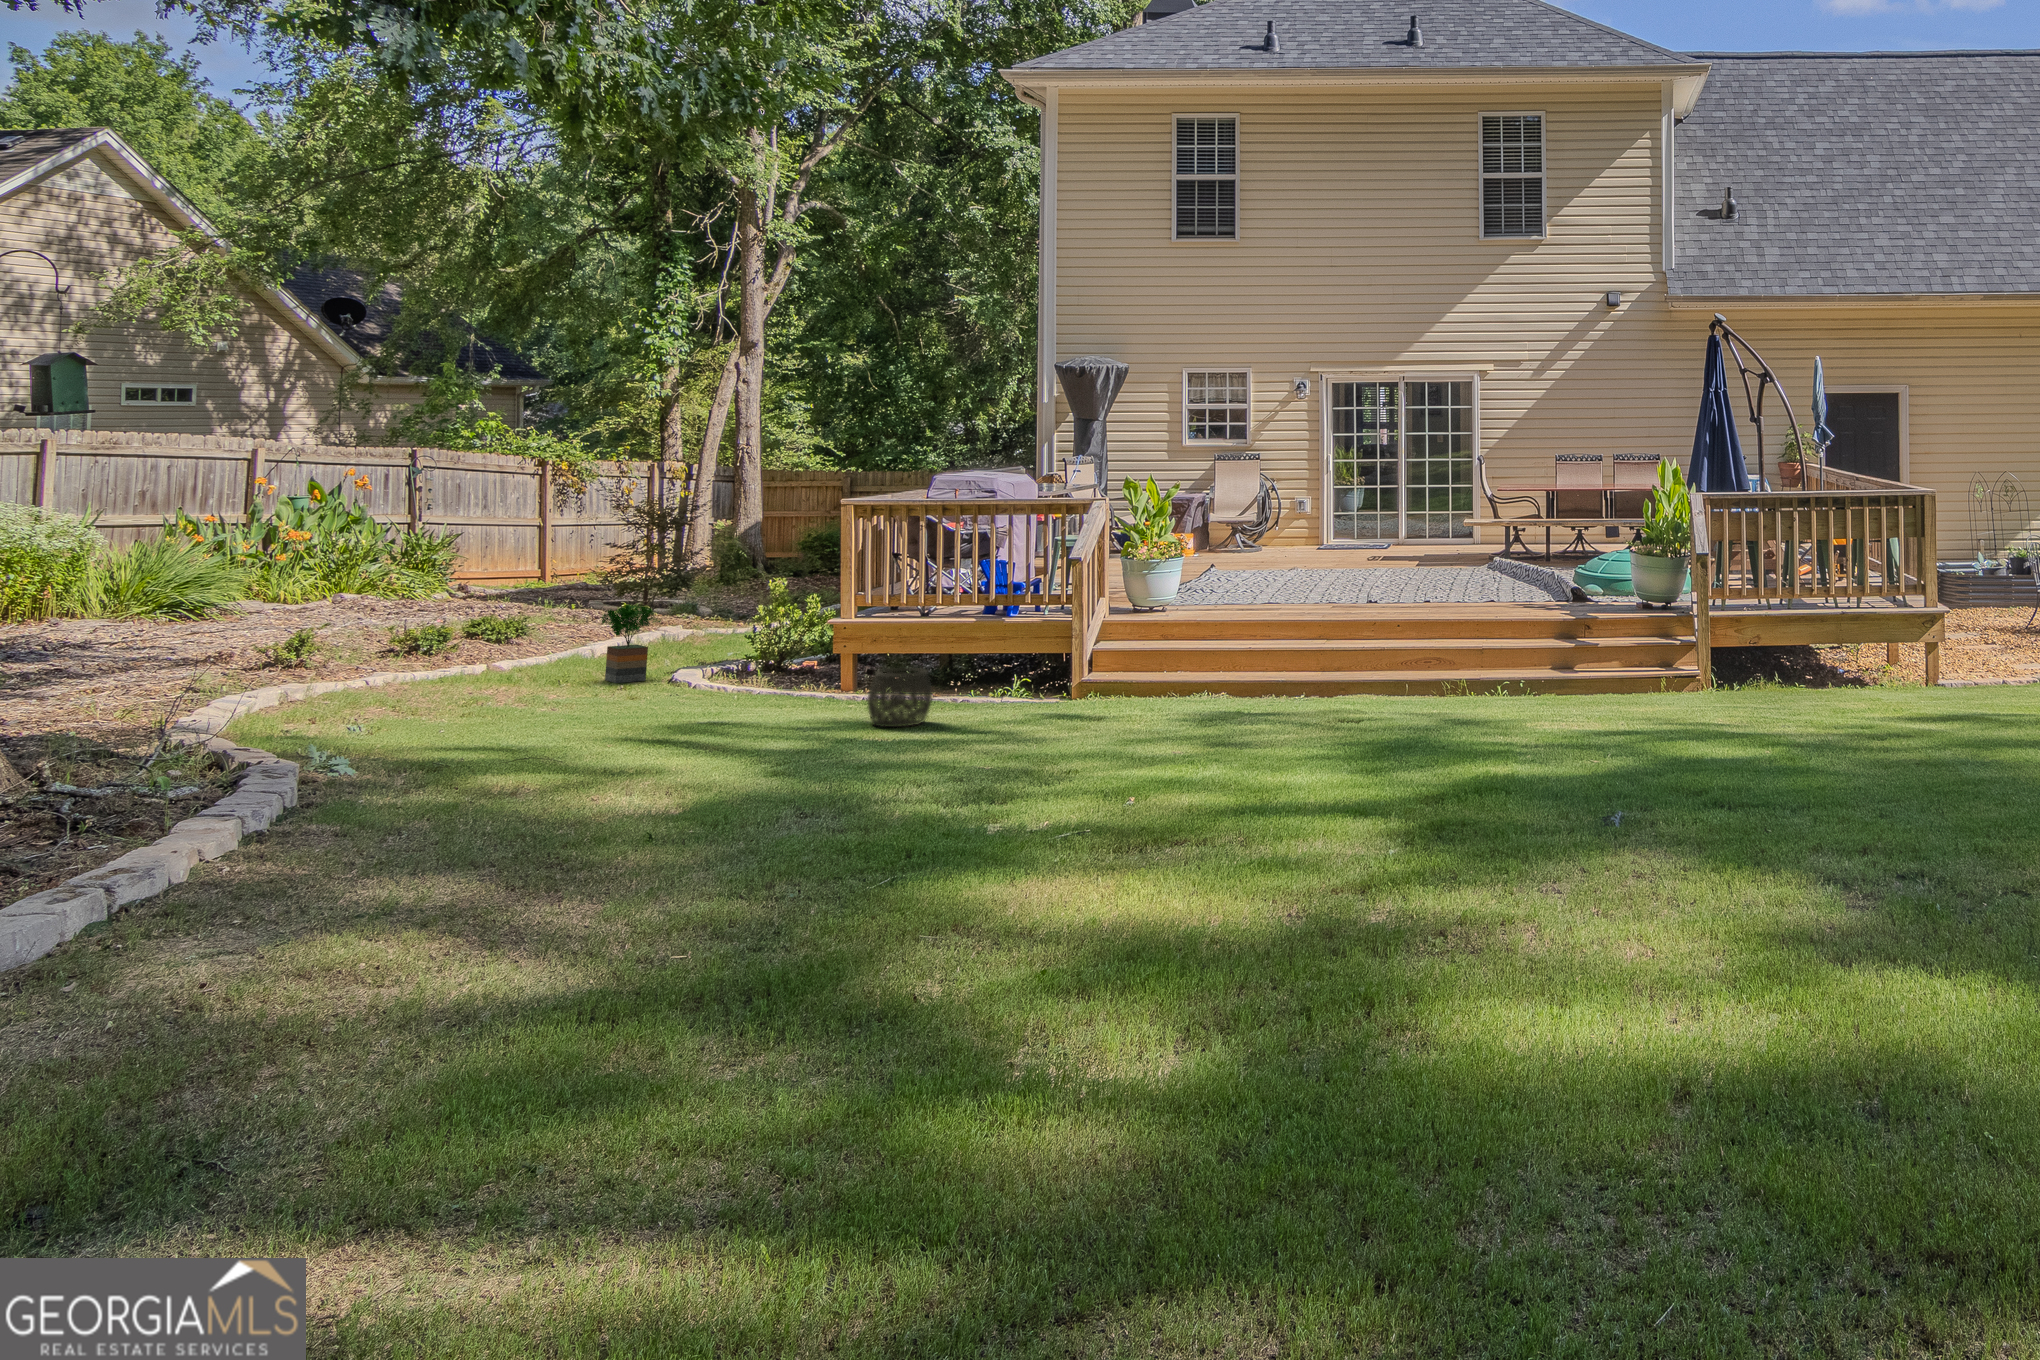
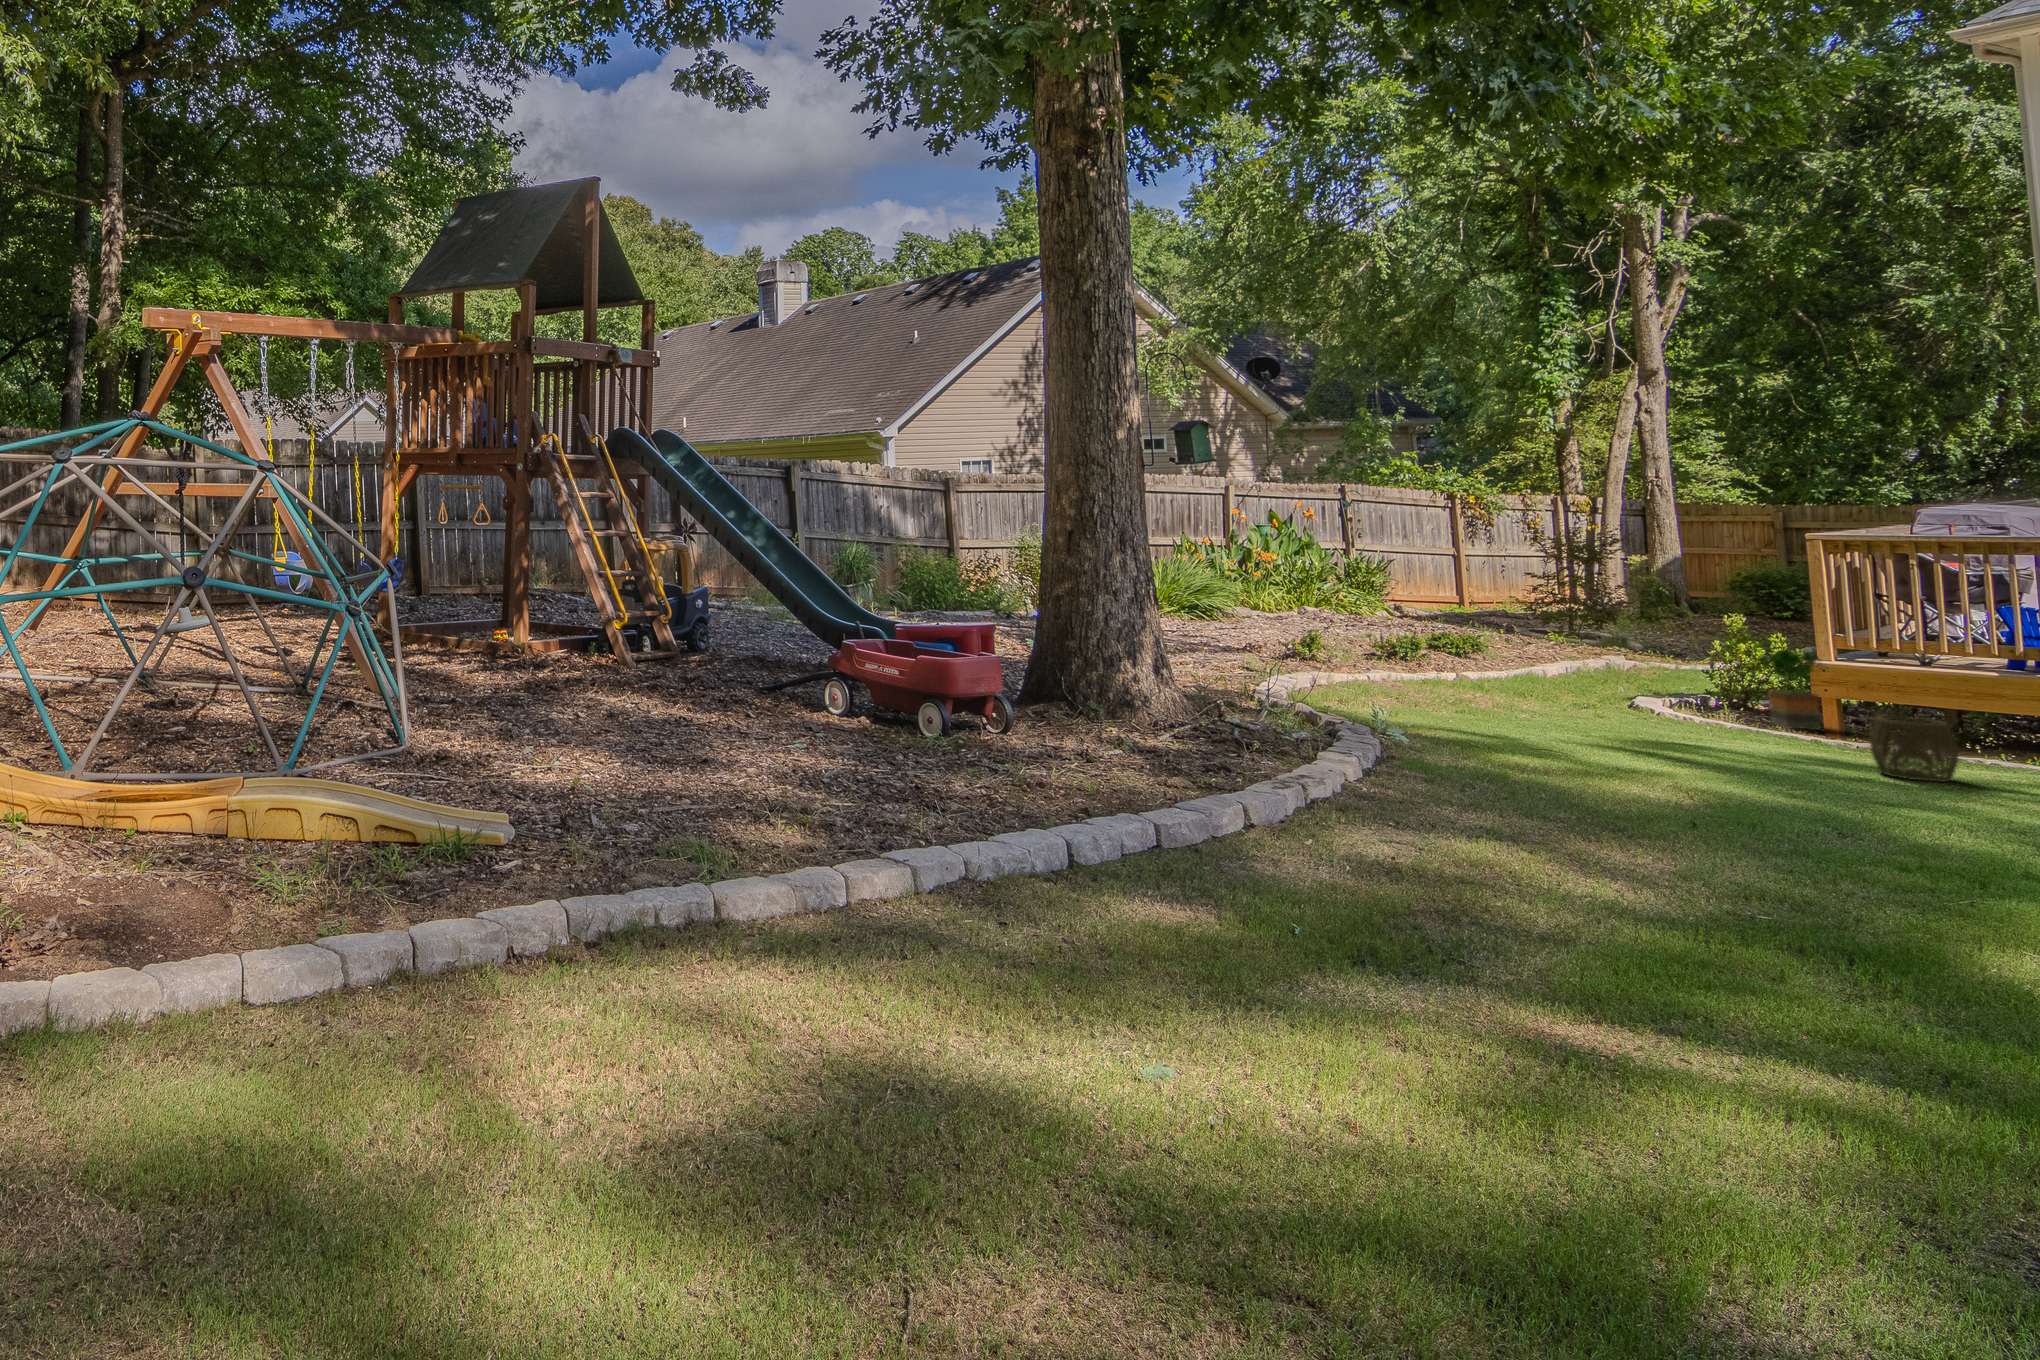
potted tree: present [602,604,661,683] -> present [1759,649,1828,730]

